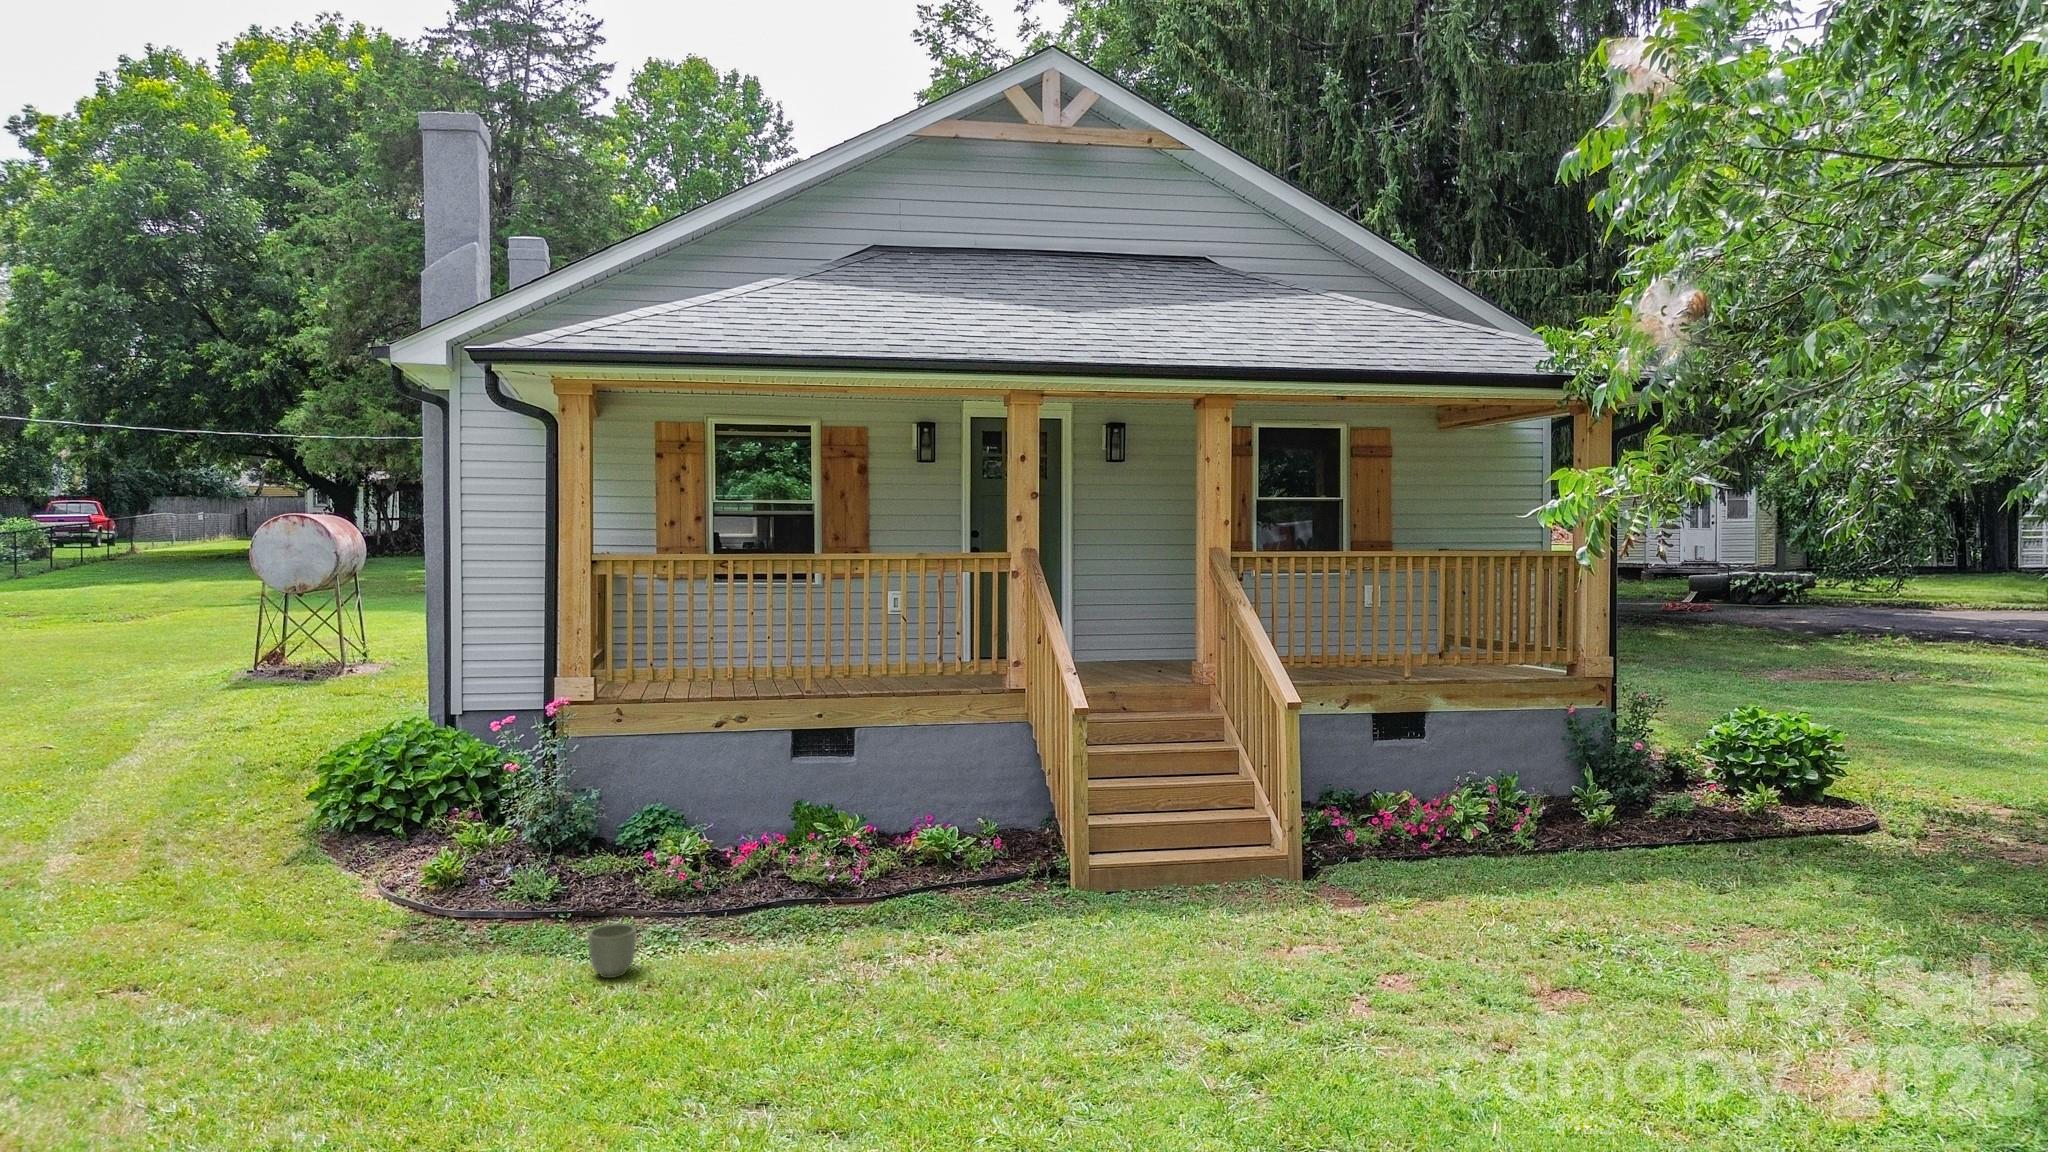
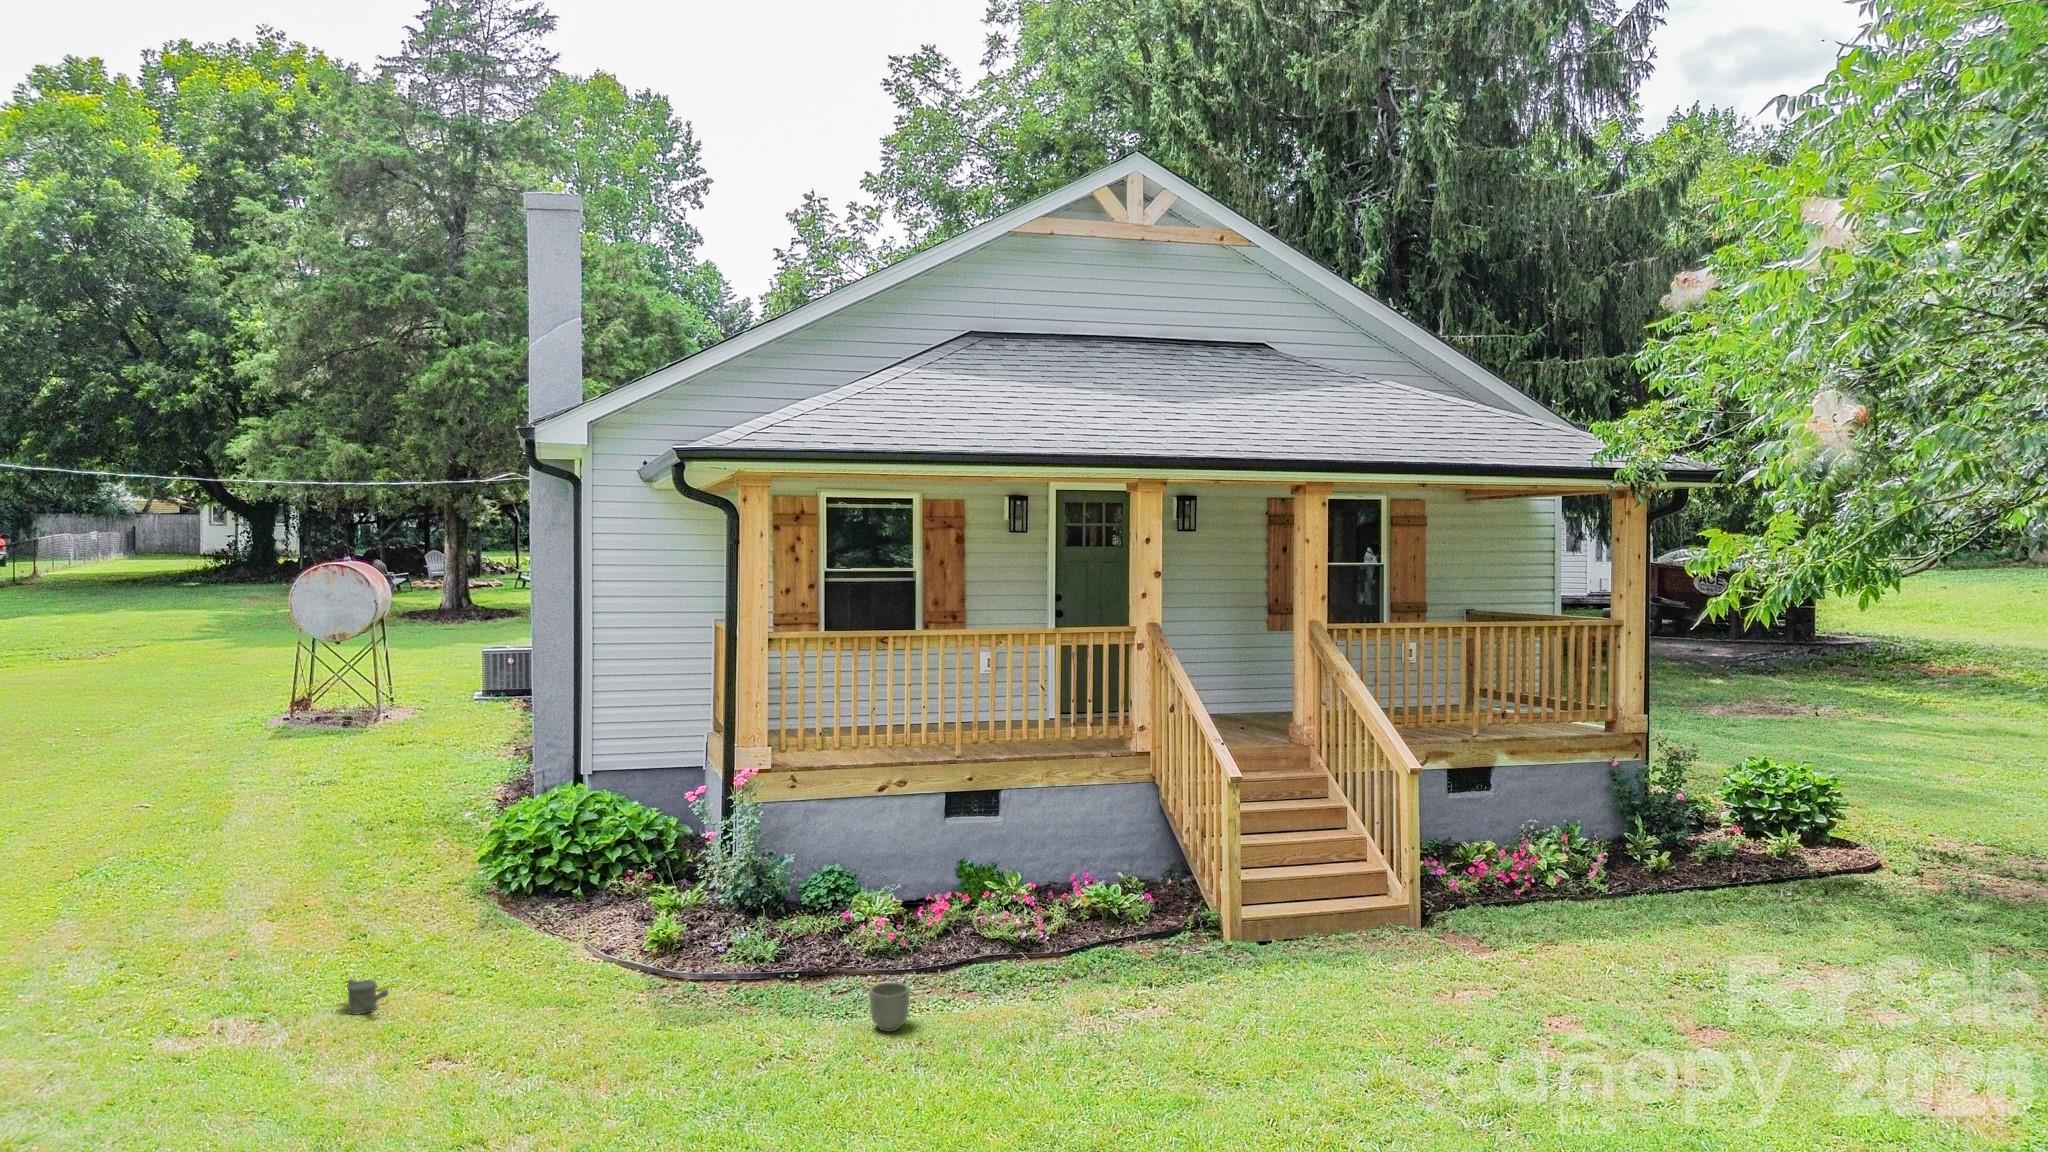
watering can: none [57,907,94,945] -> present [347,979,388,1015]

